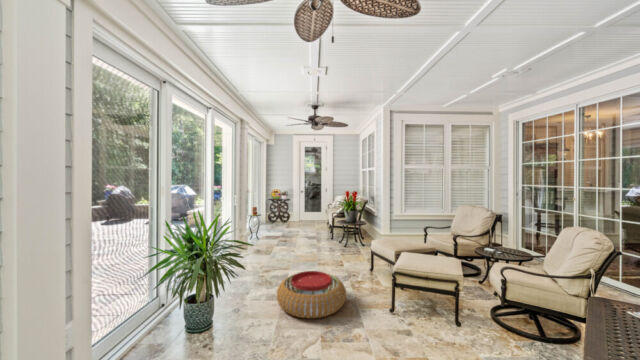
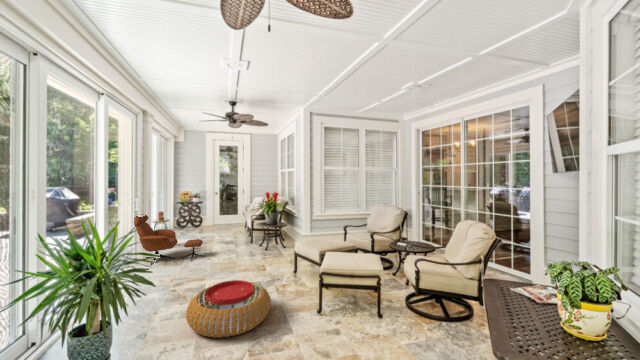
lounge chair: none [238,210,292,252] -> present [134,215,205,265]

